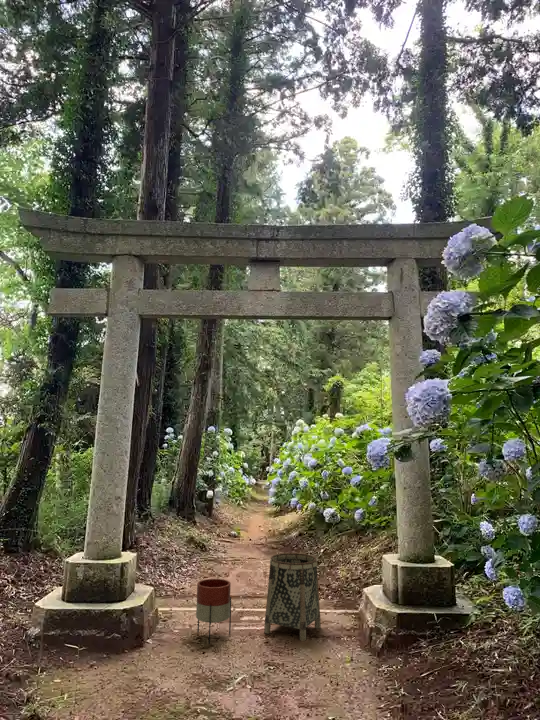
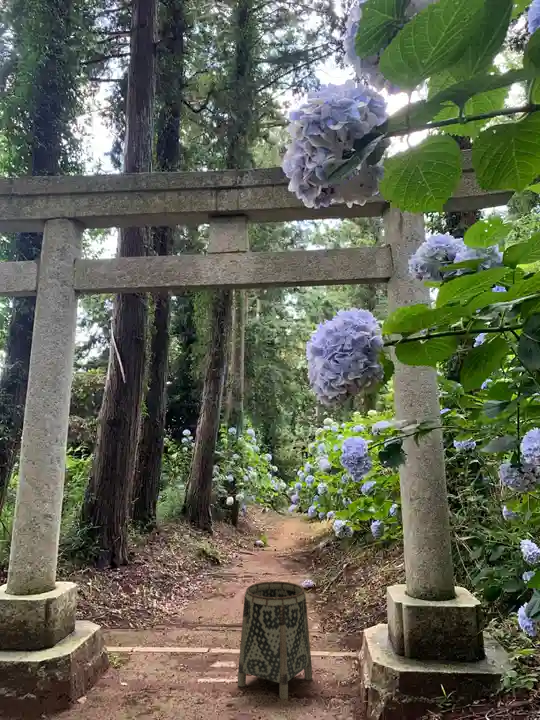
planter: present [196,579,231,644] -> none [150,615,196,701]

